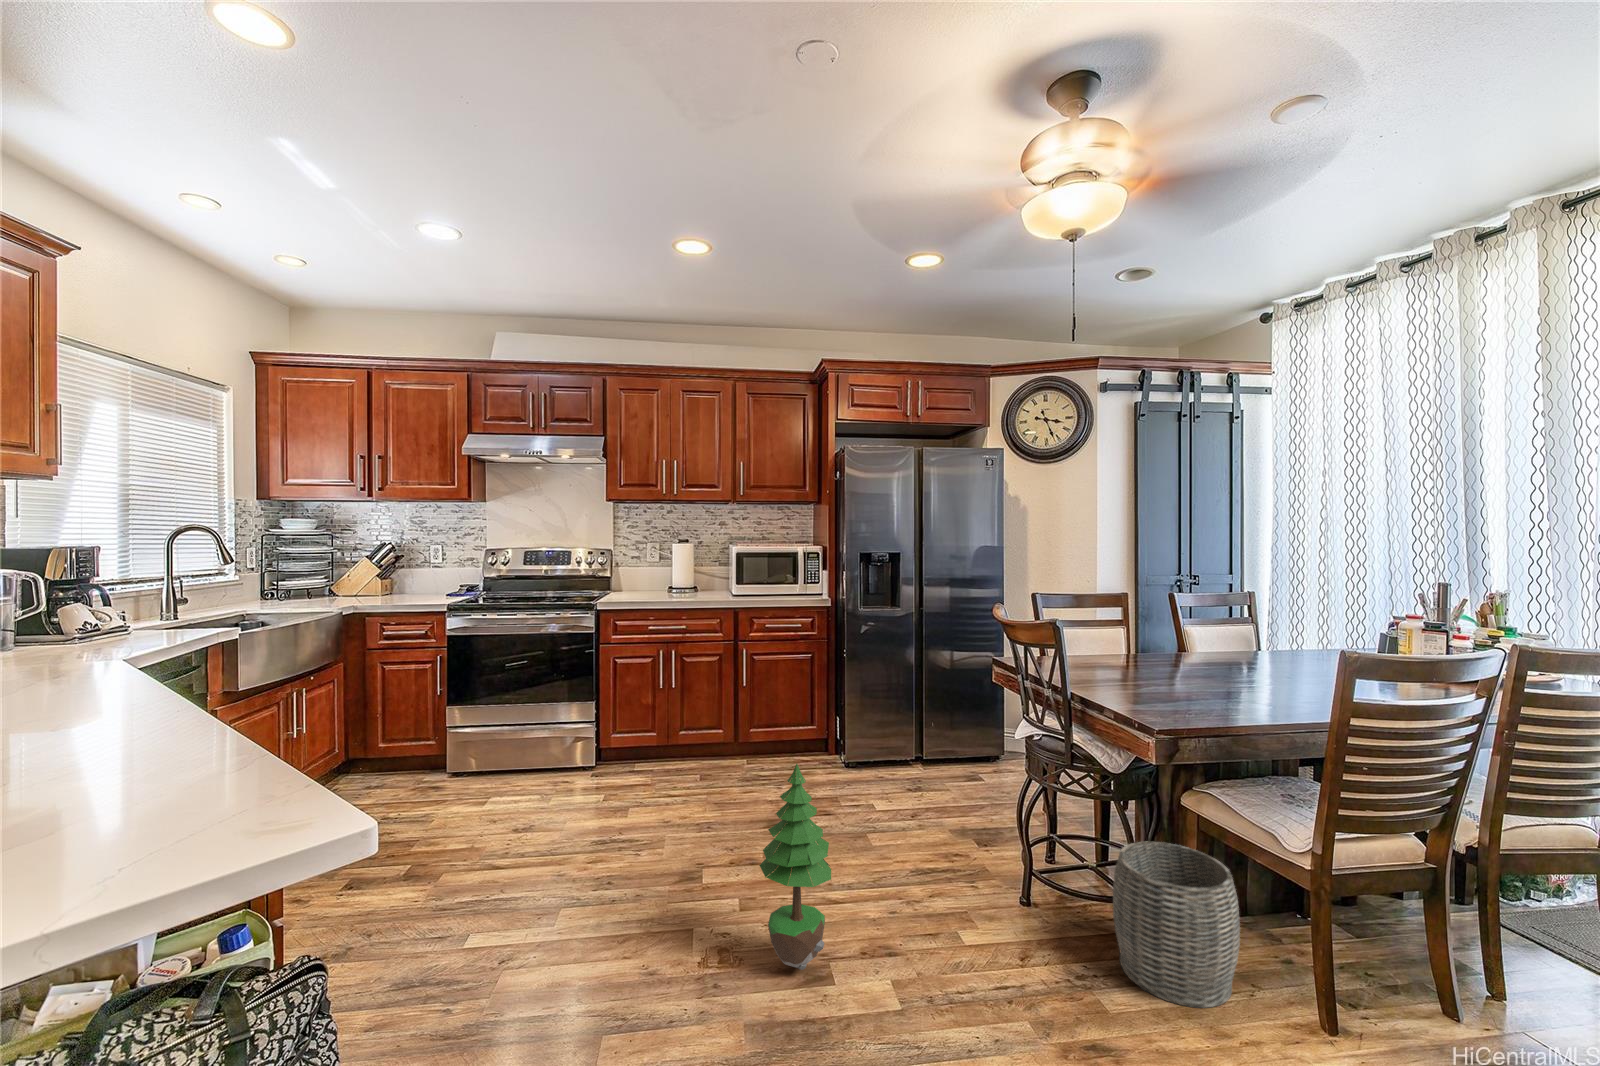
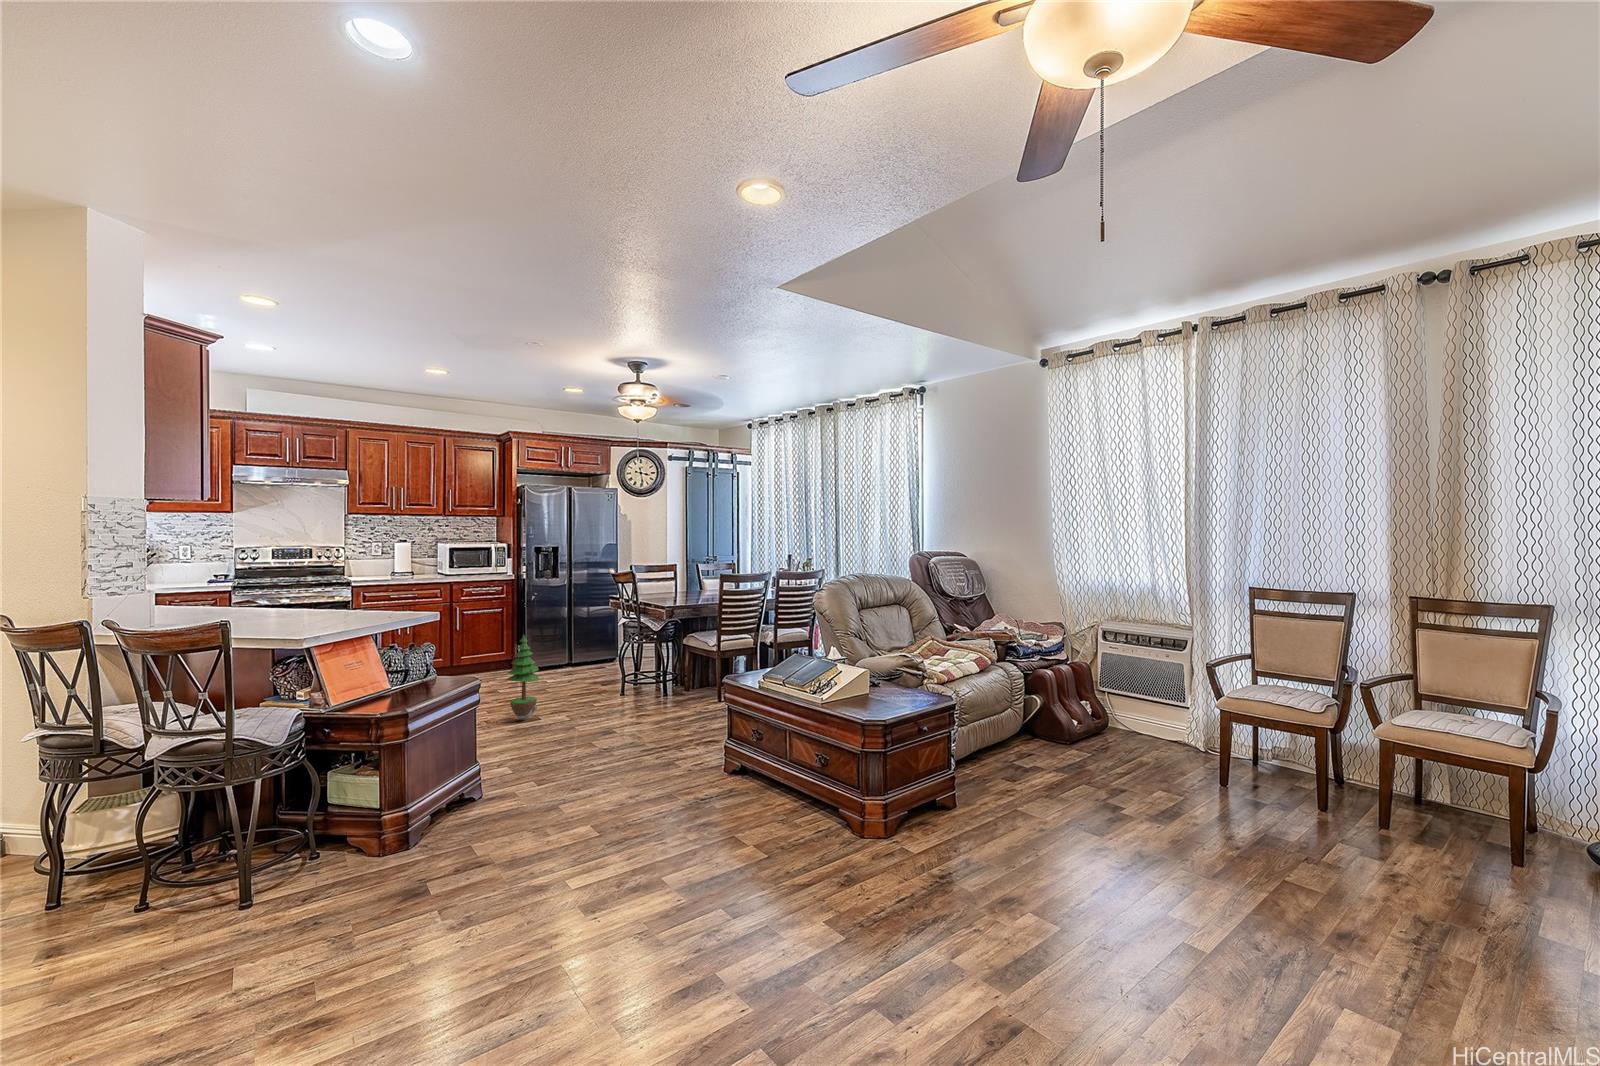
woven basket: present [1113,841,1240,1008] -> none [655,656,697,705]

